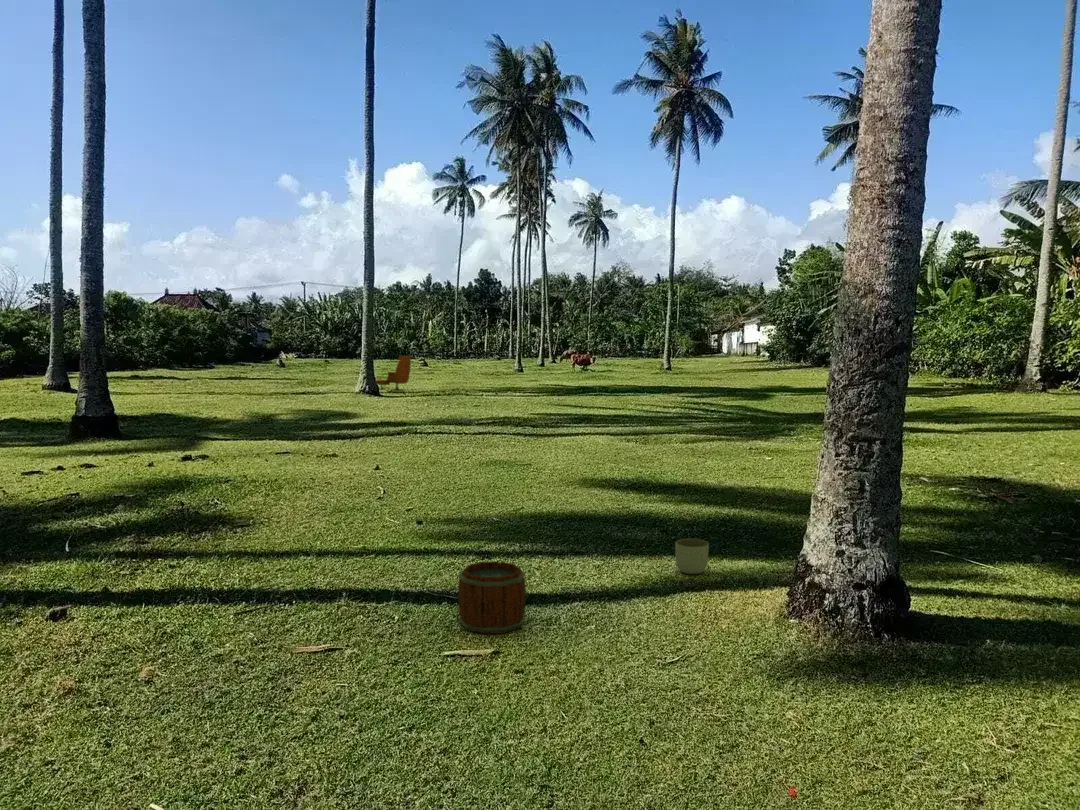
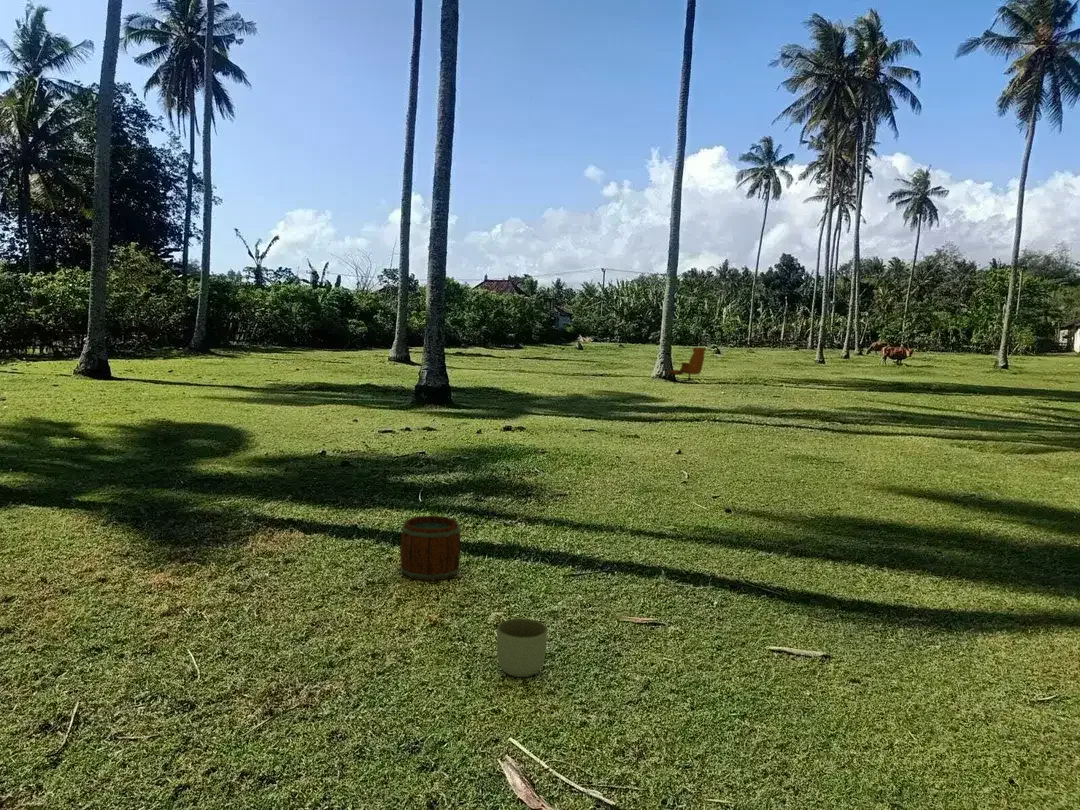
planter: present [675,538,709,574] -> present [497,618,547,677]
bucket: present [458,561,526,634] -> present [400,516,461,581]

